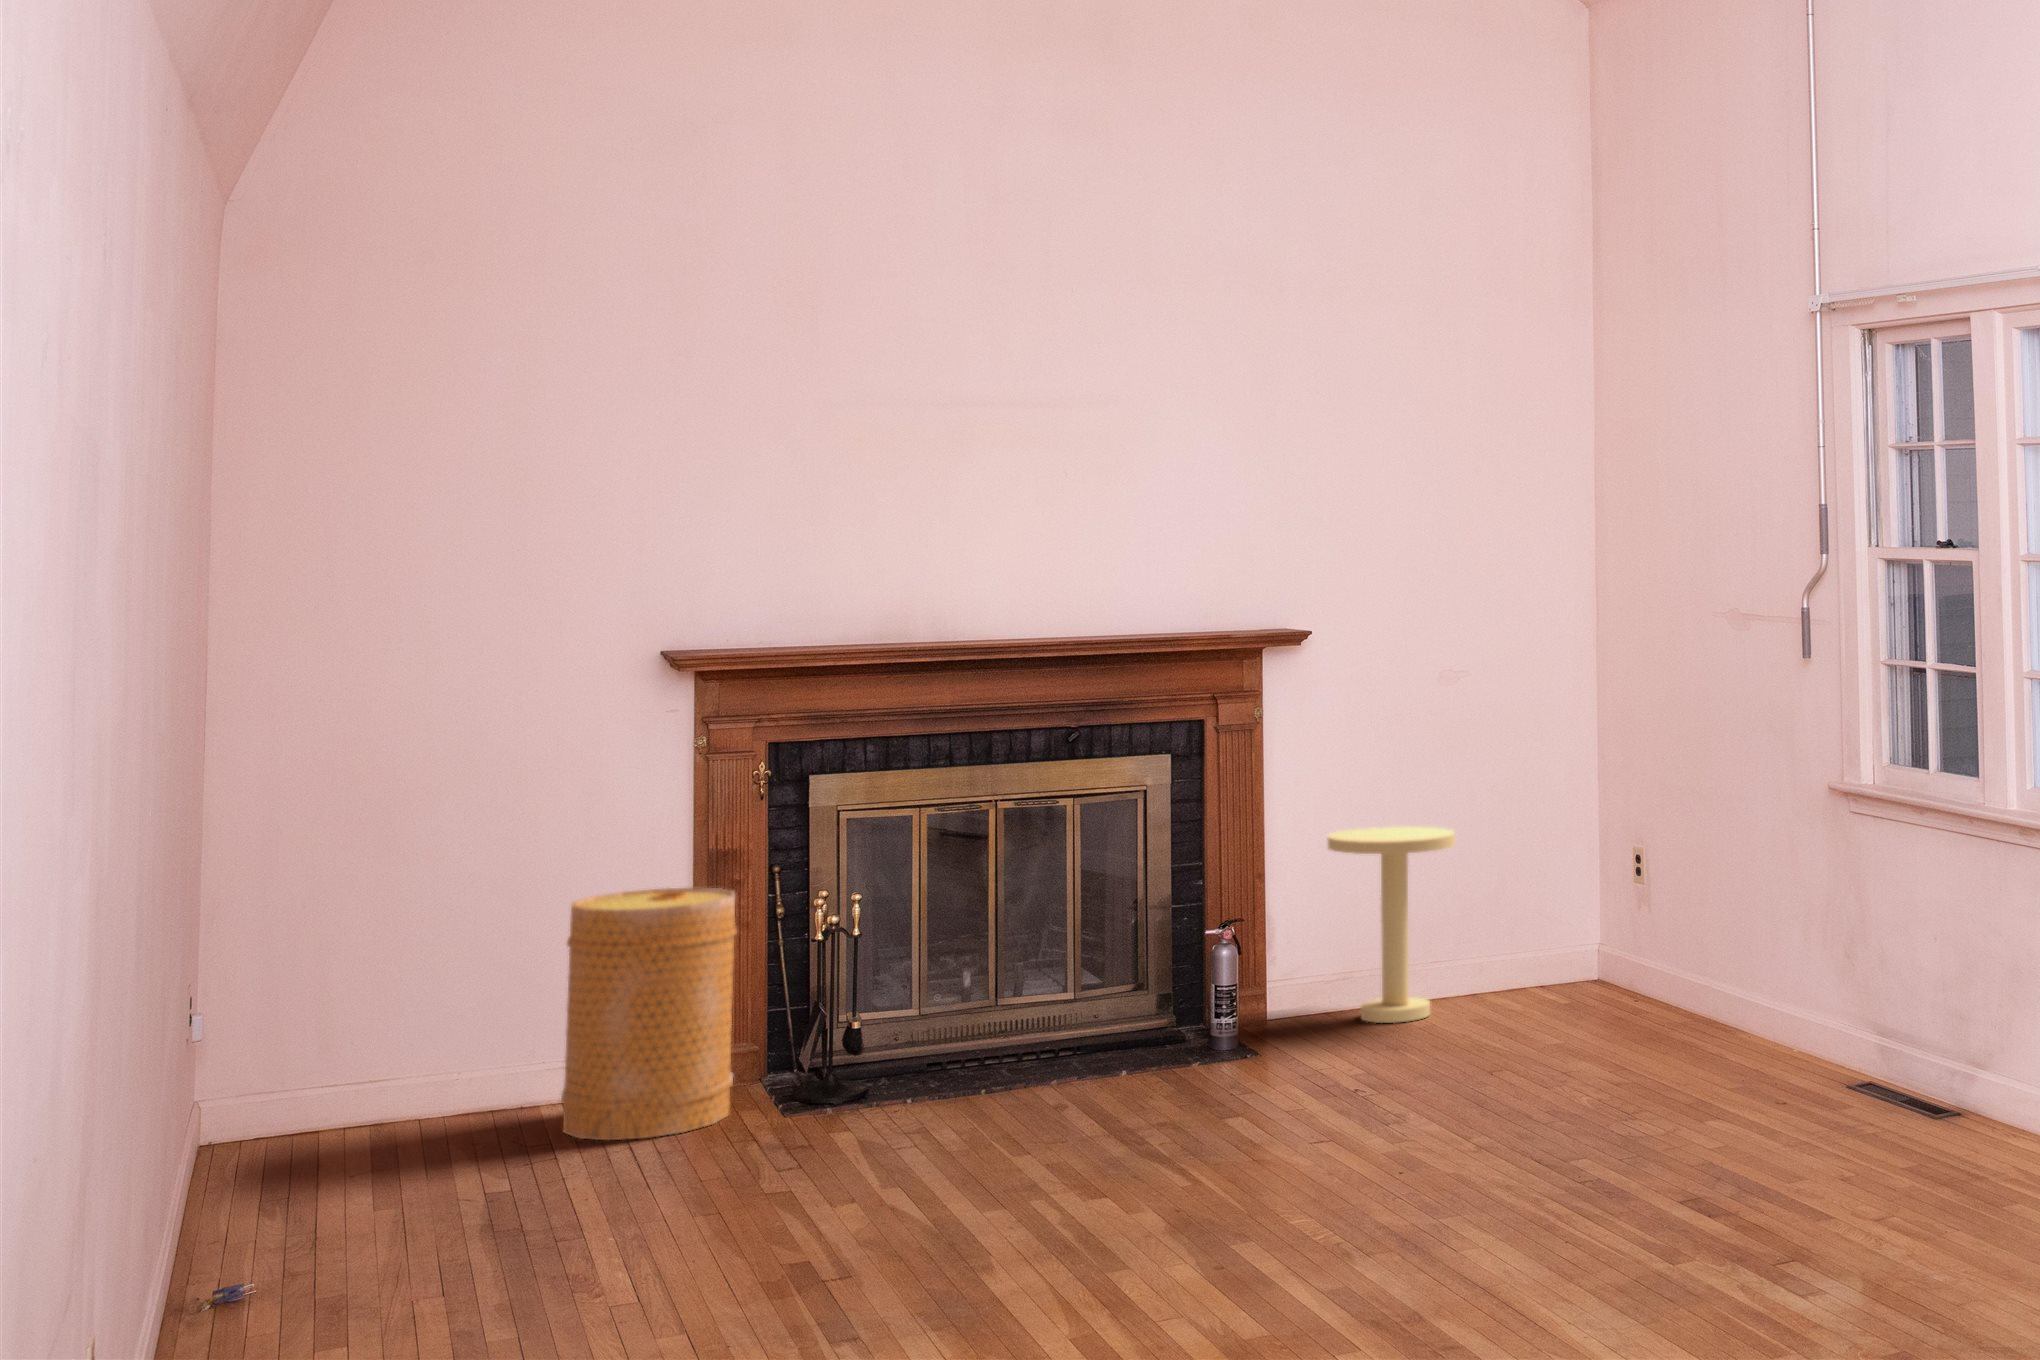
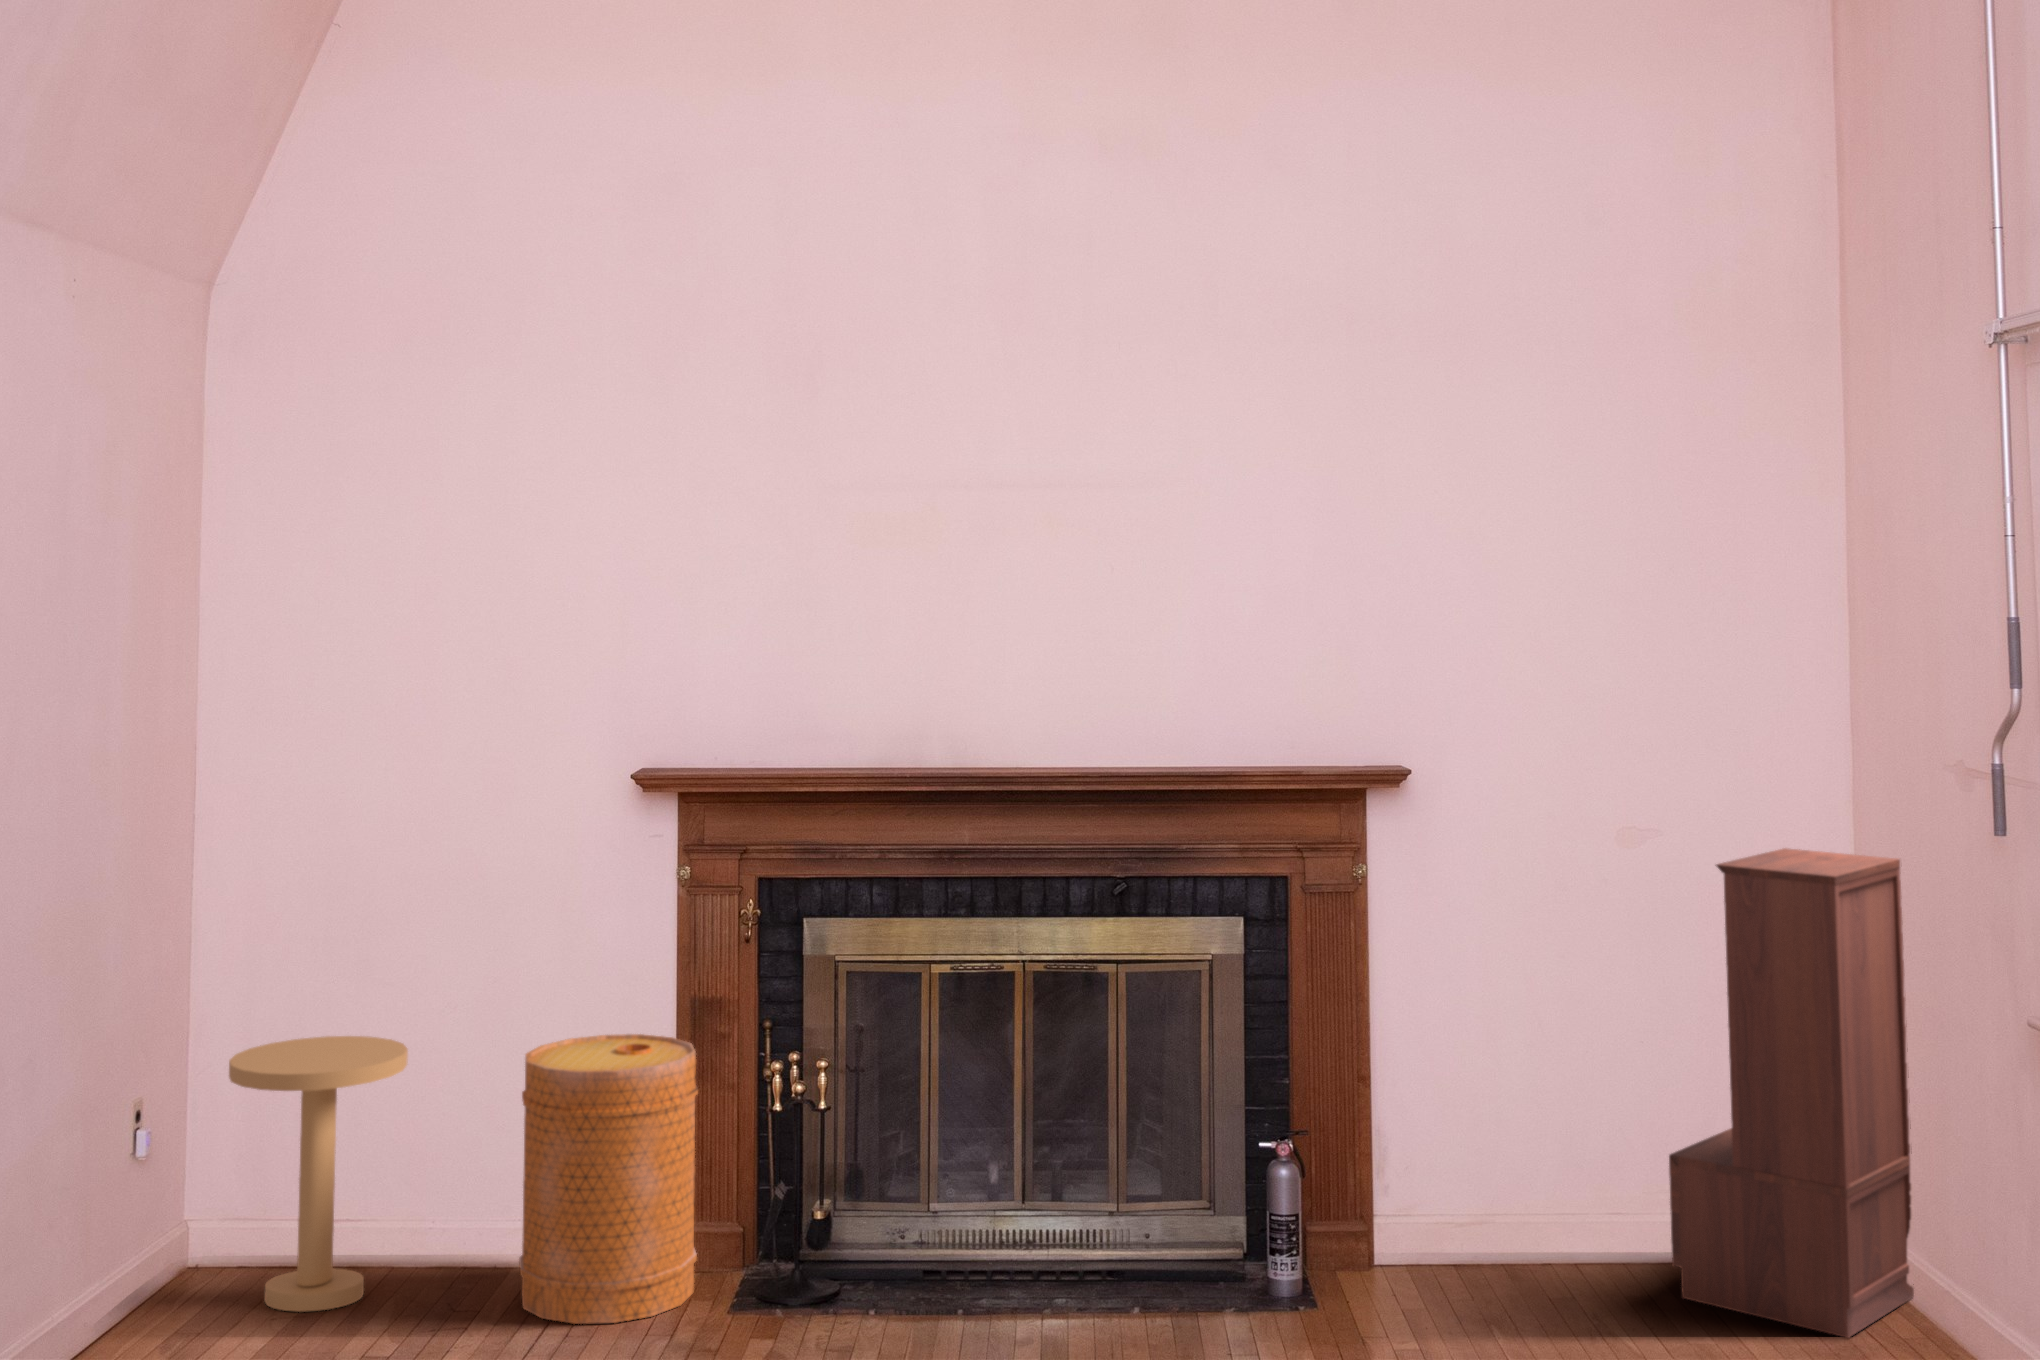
bookshelf: none [1486,680,1634,1007] -> present [1669,848,1914,1338]
side table: present [1328,827,1455,1023] -> present [229,1036,408,1312]

